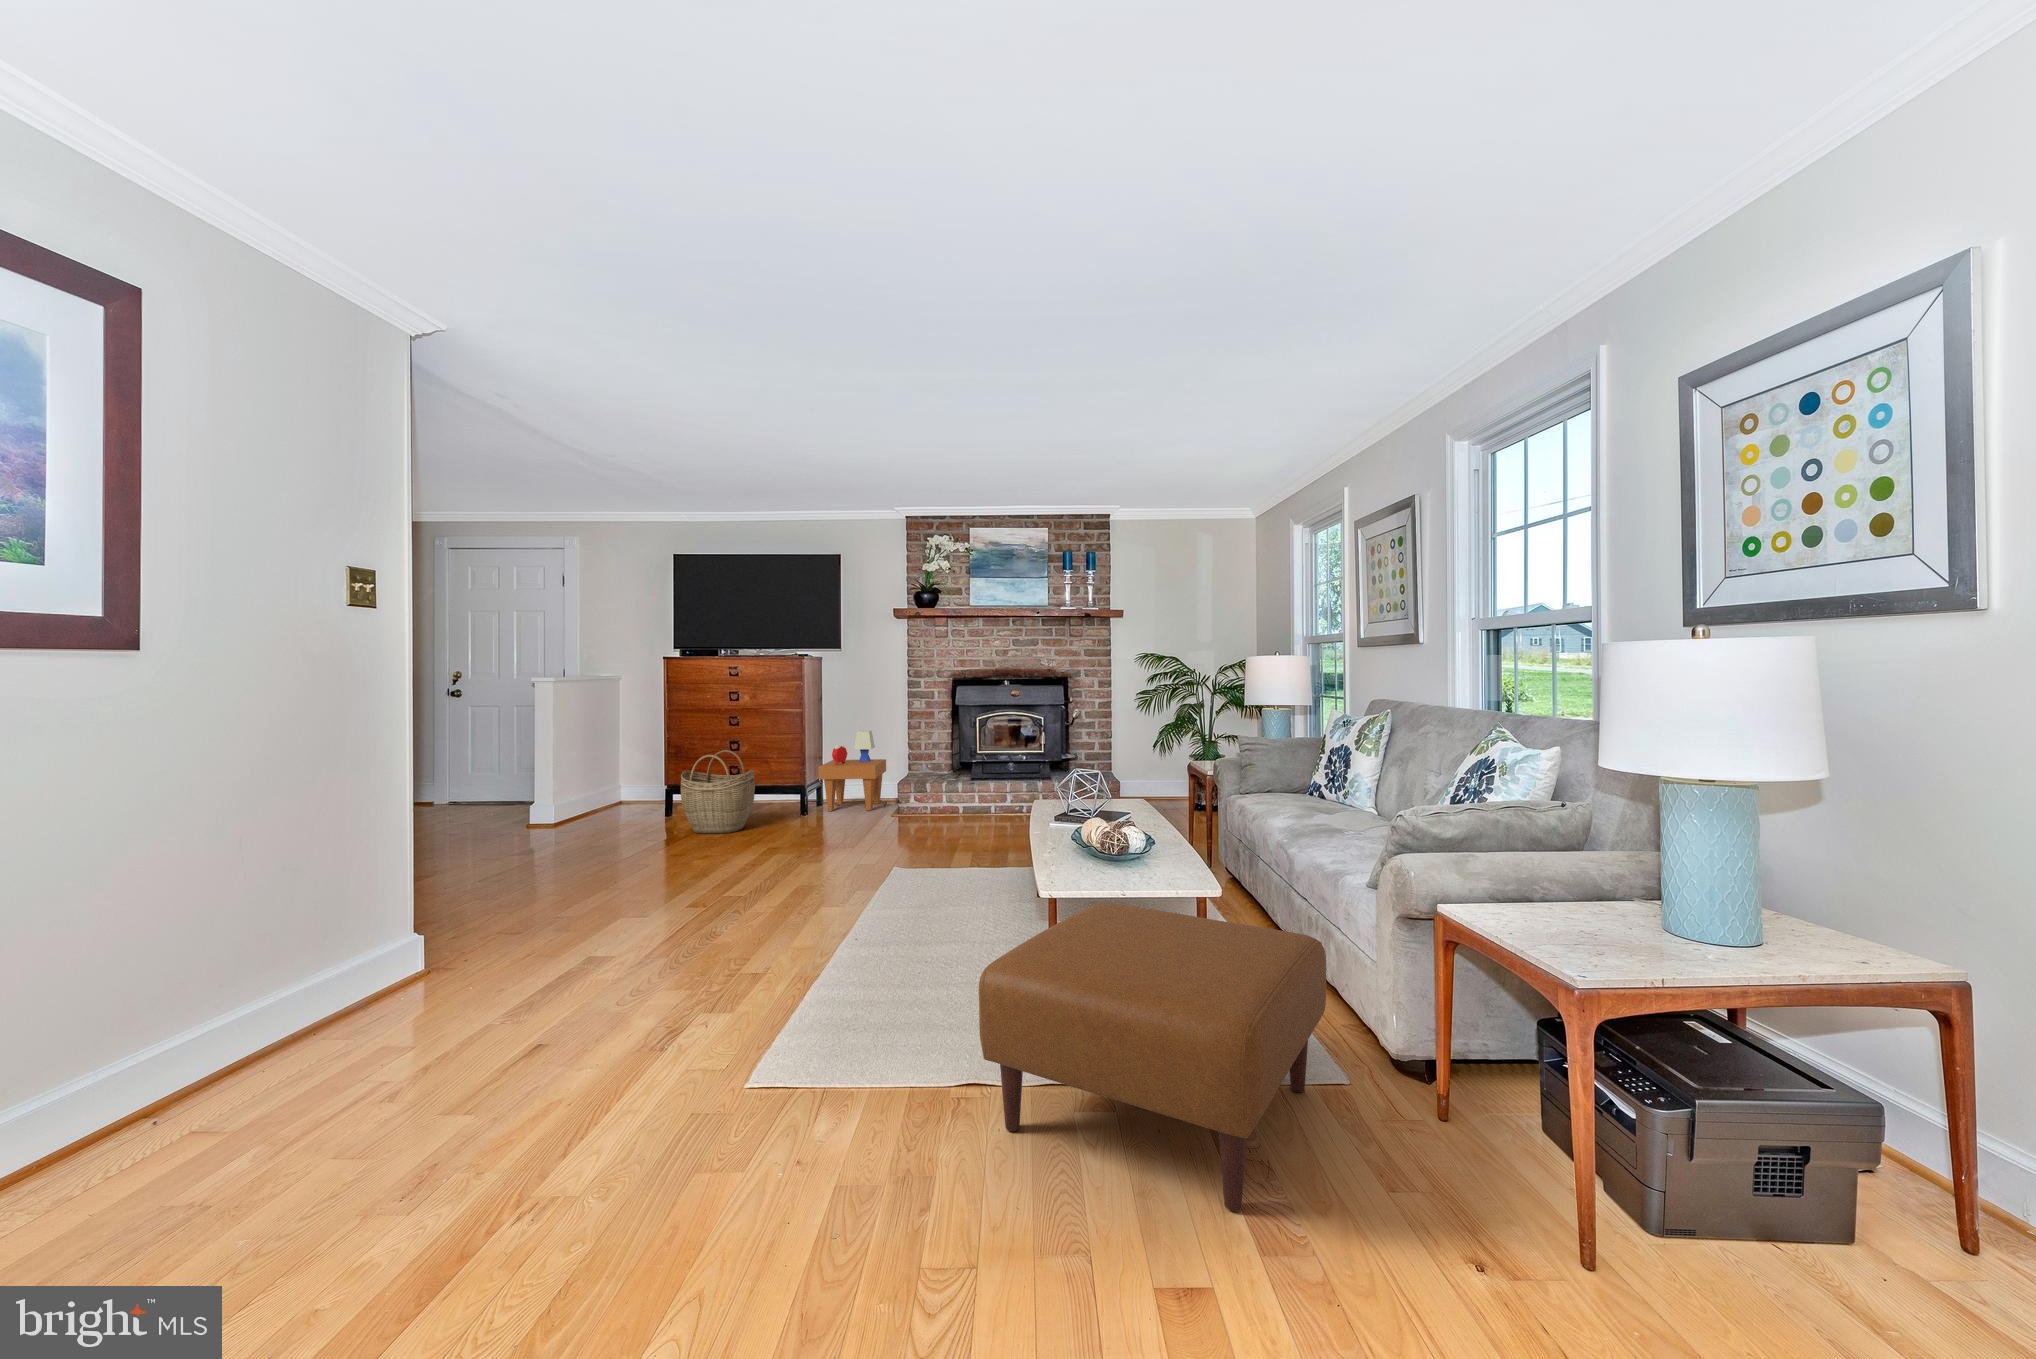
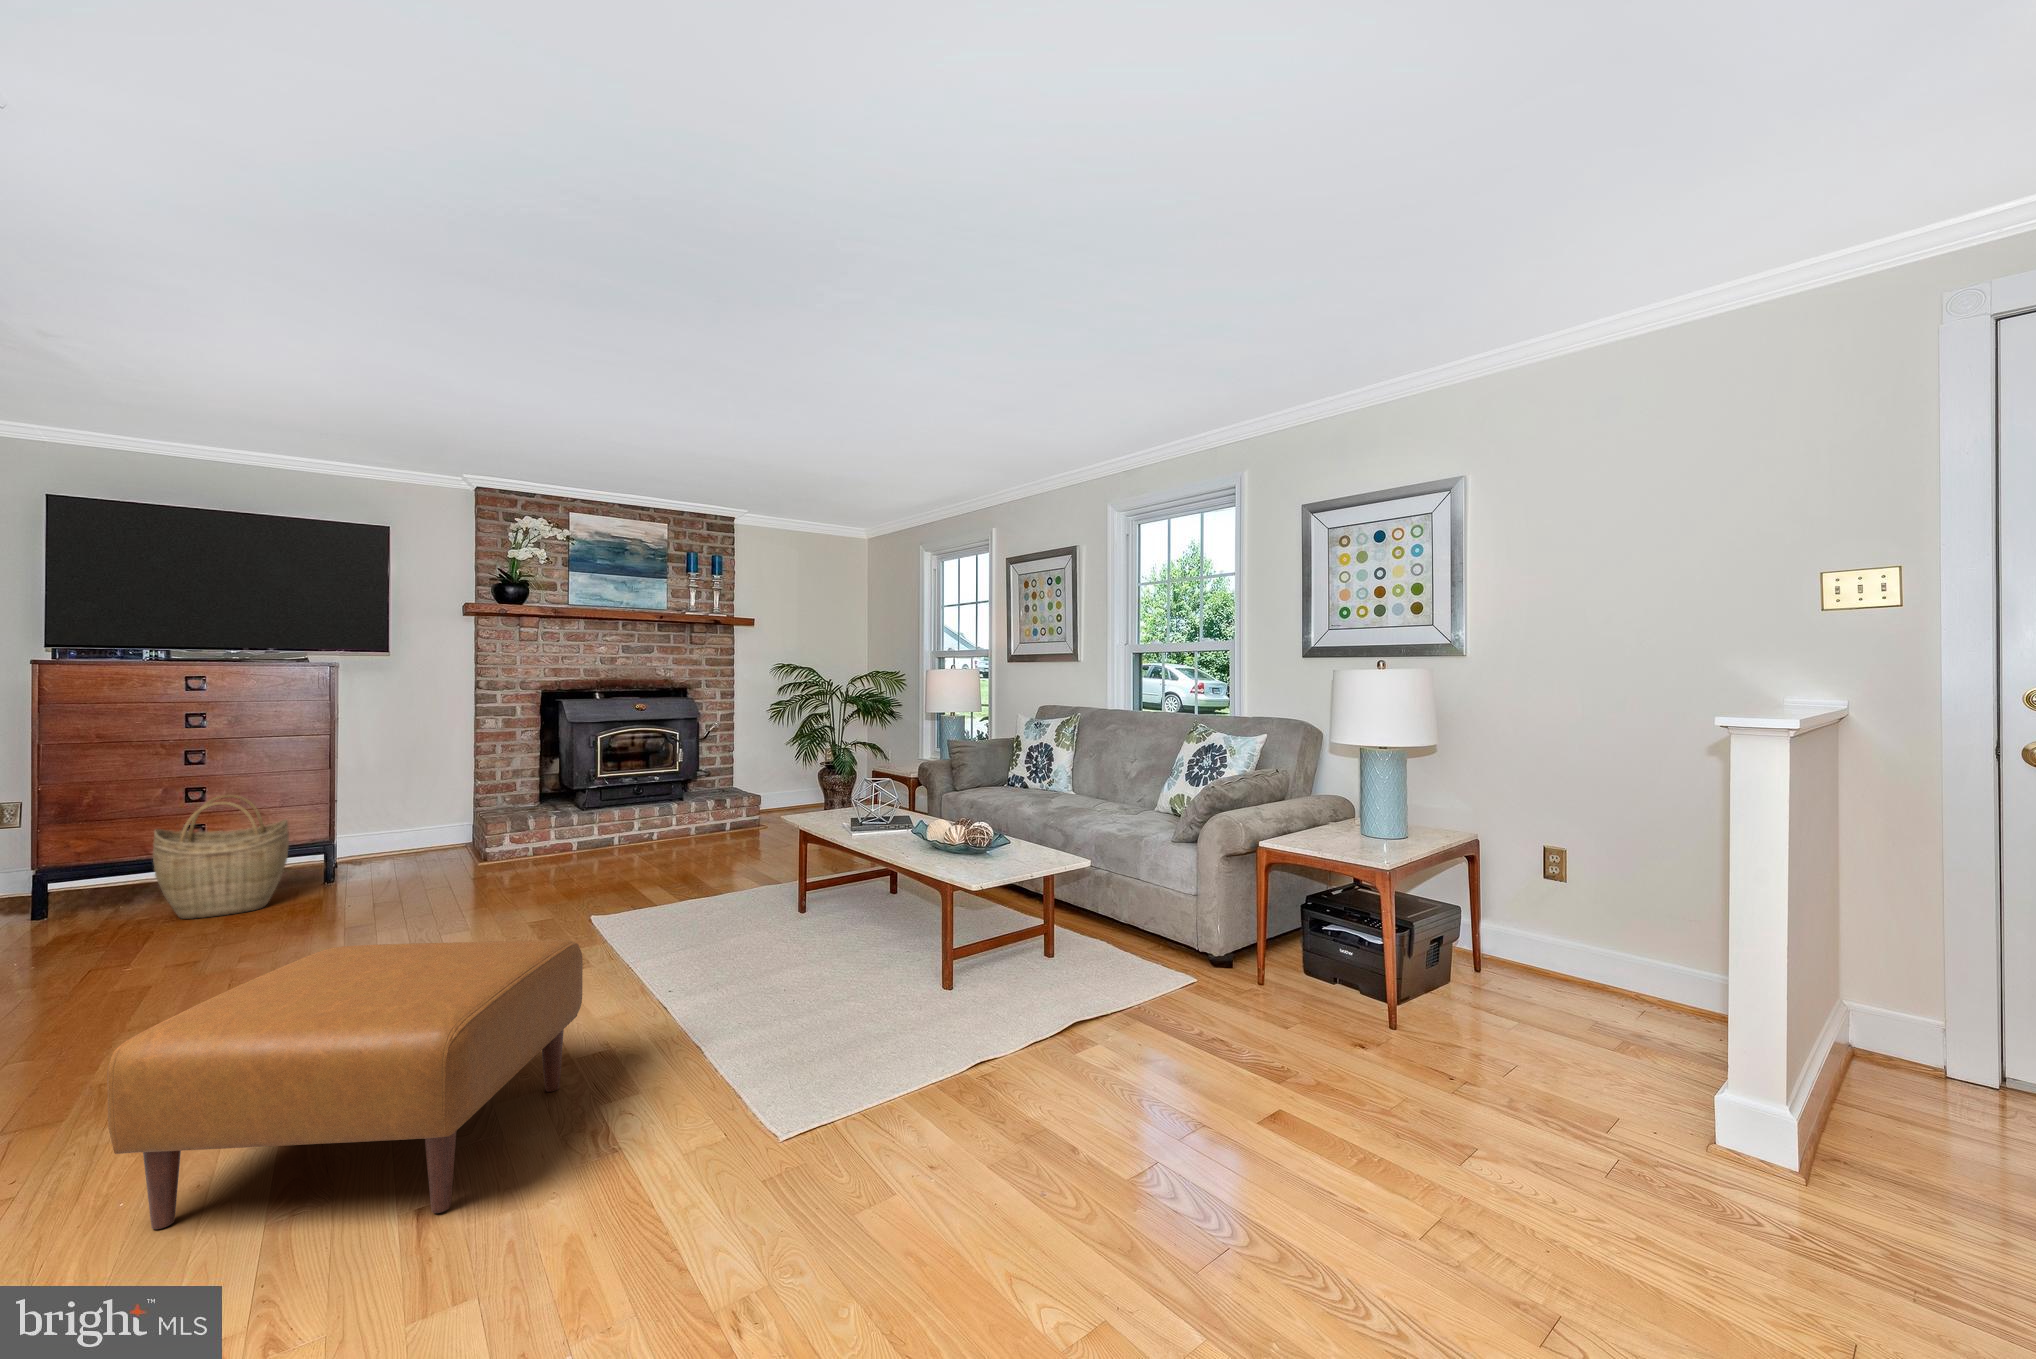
side table: present [819,731,886,811] -> none [365,758,456,867]
ottoman: present [979,903,1326,1211] -> present [107,940,583,1229]

